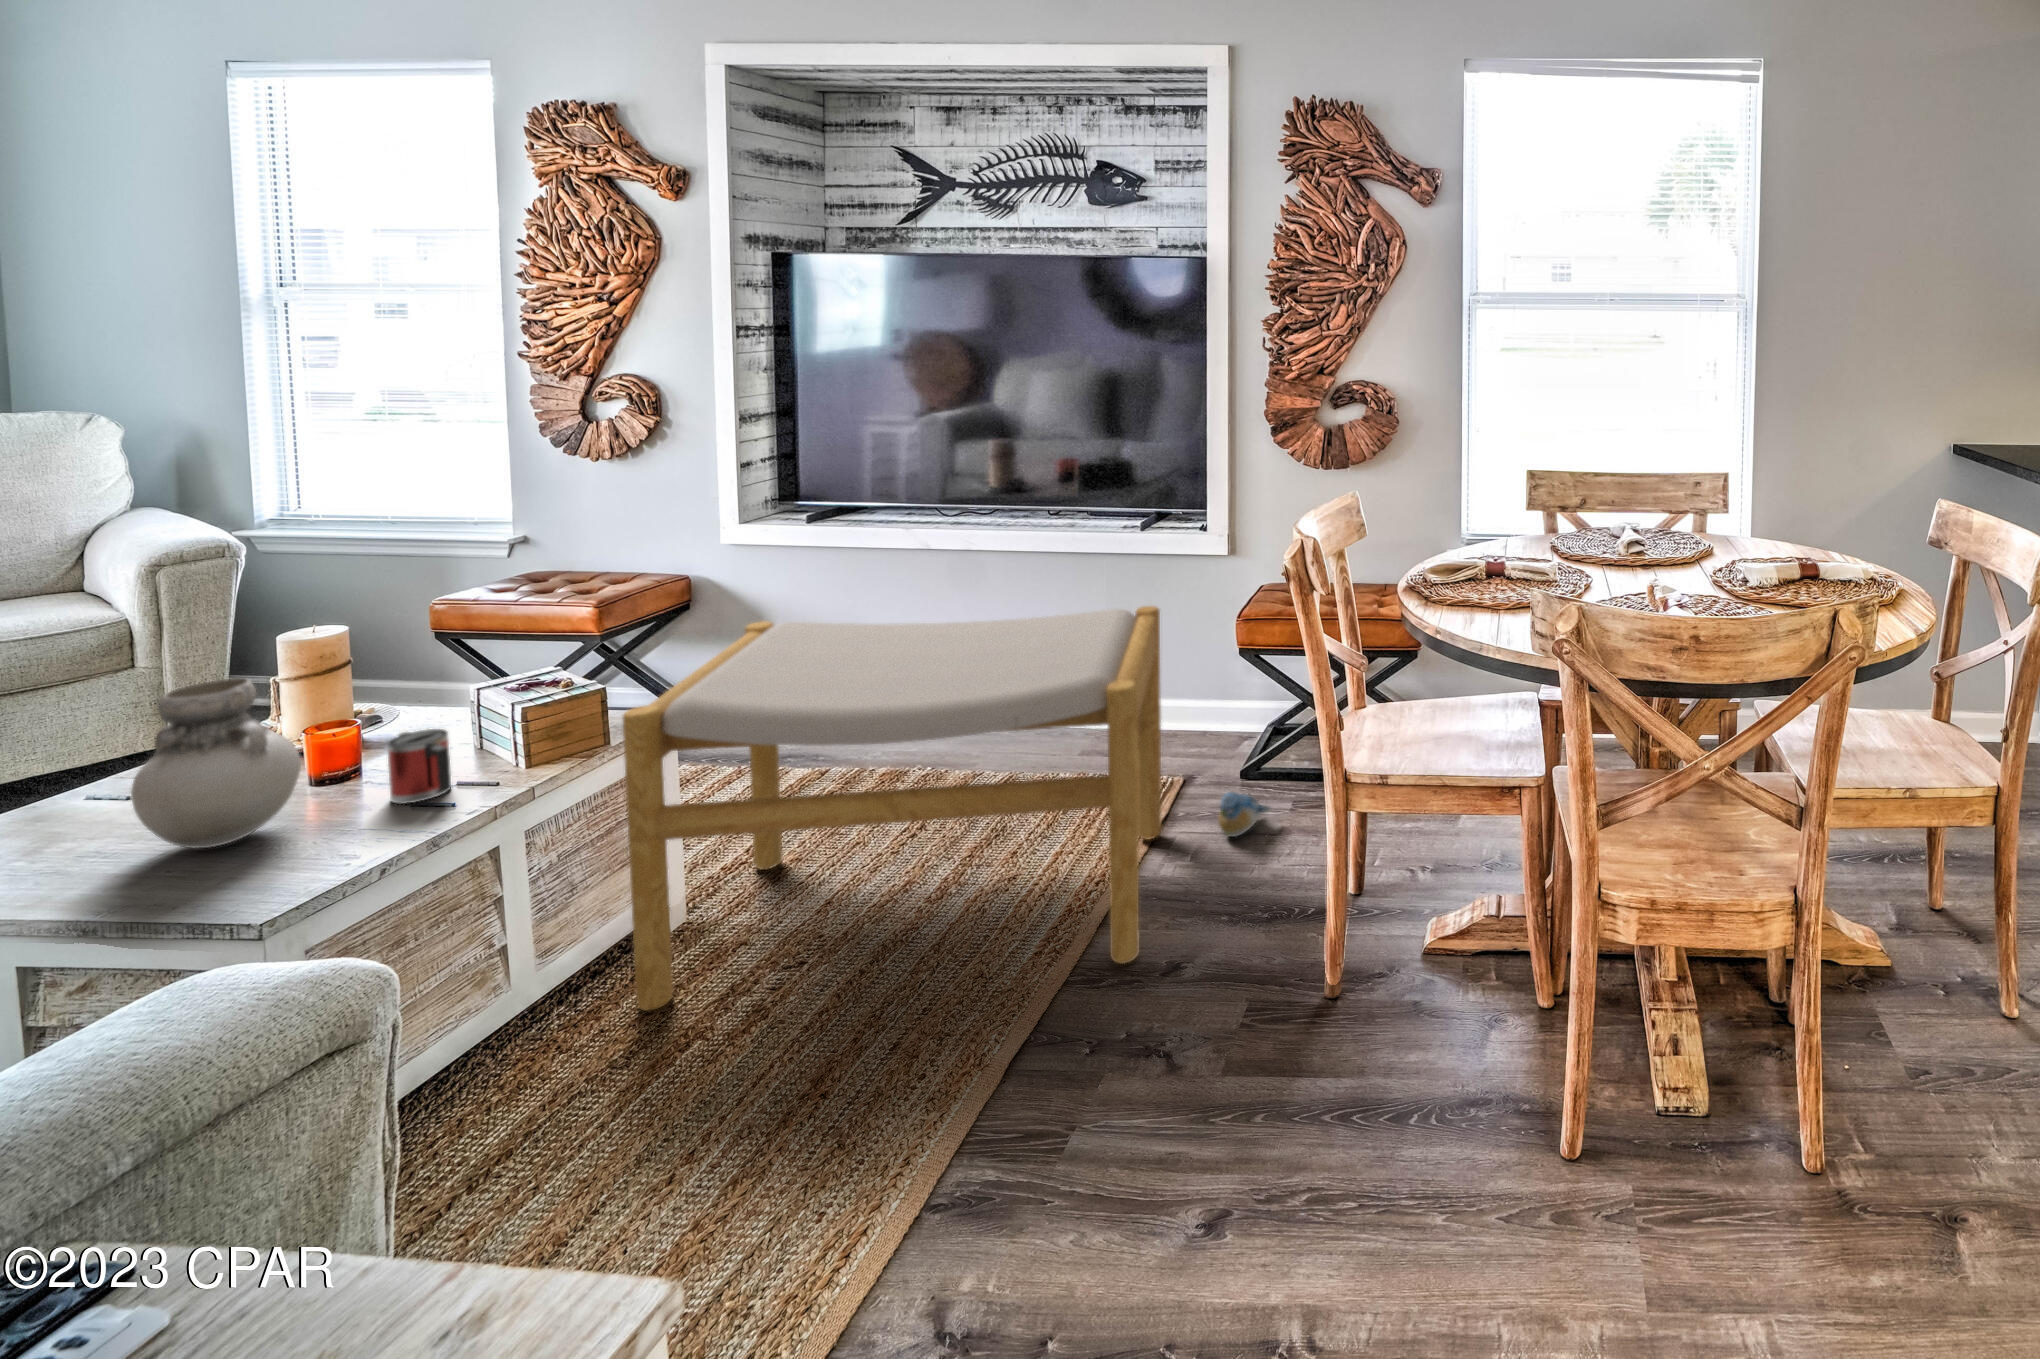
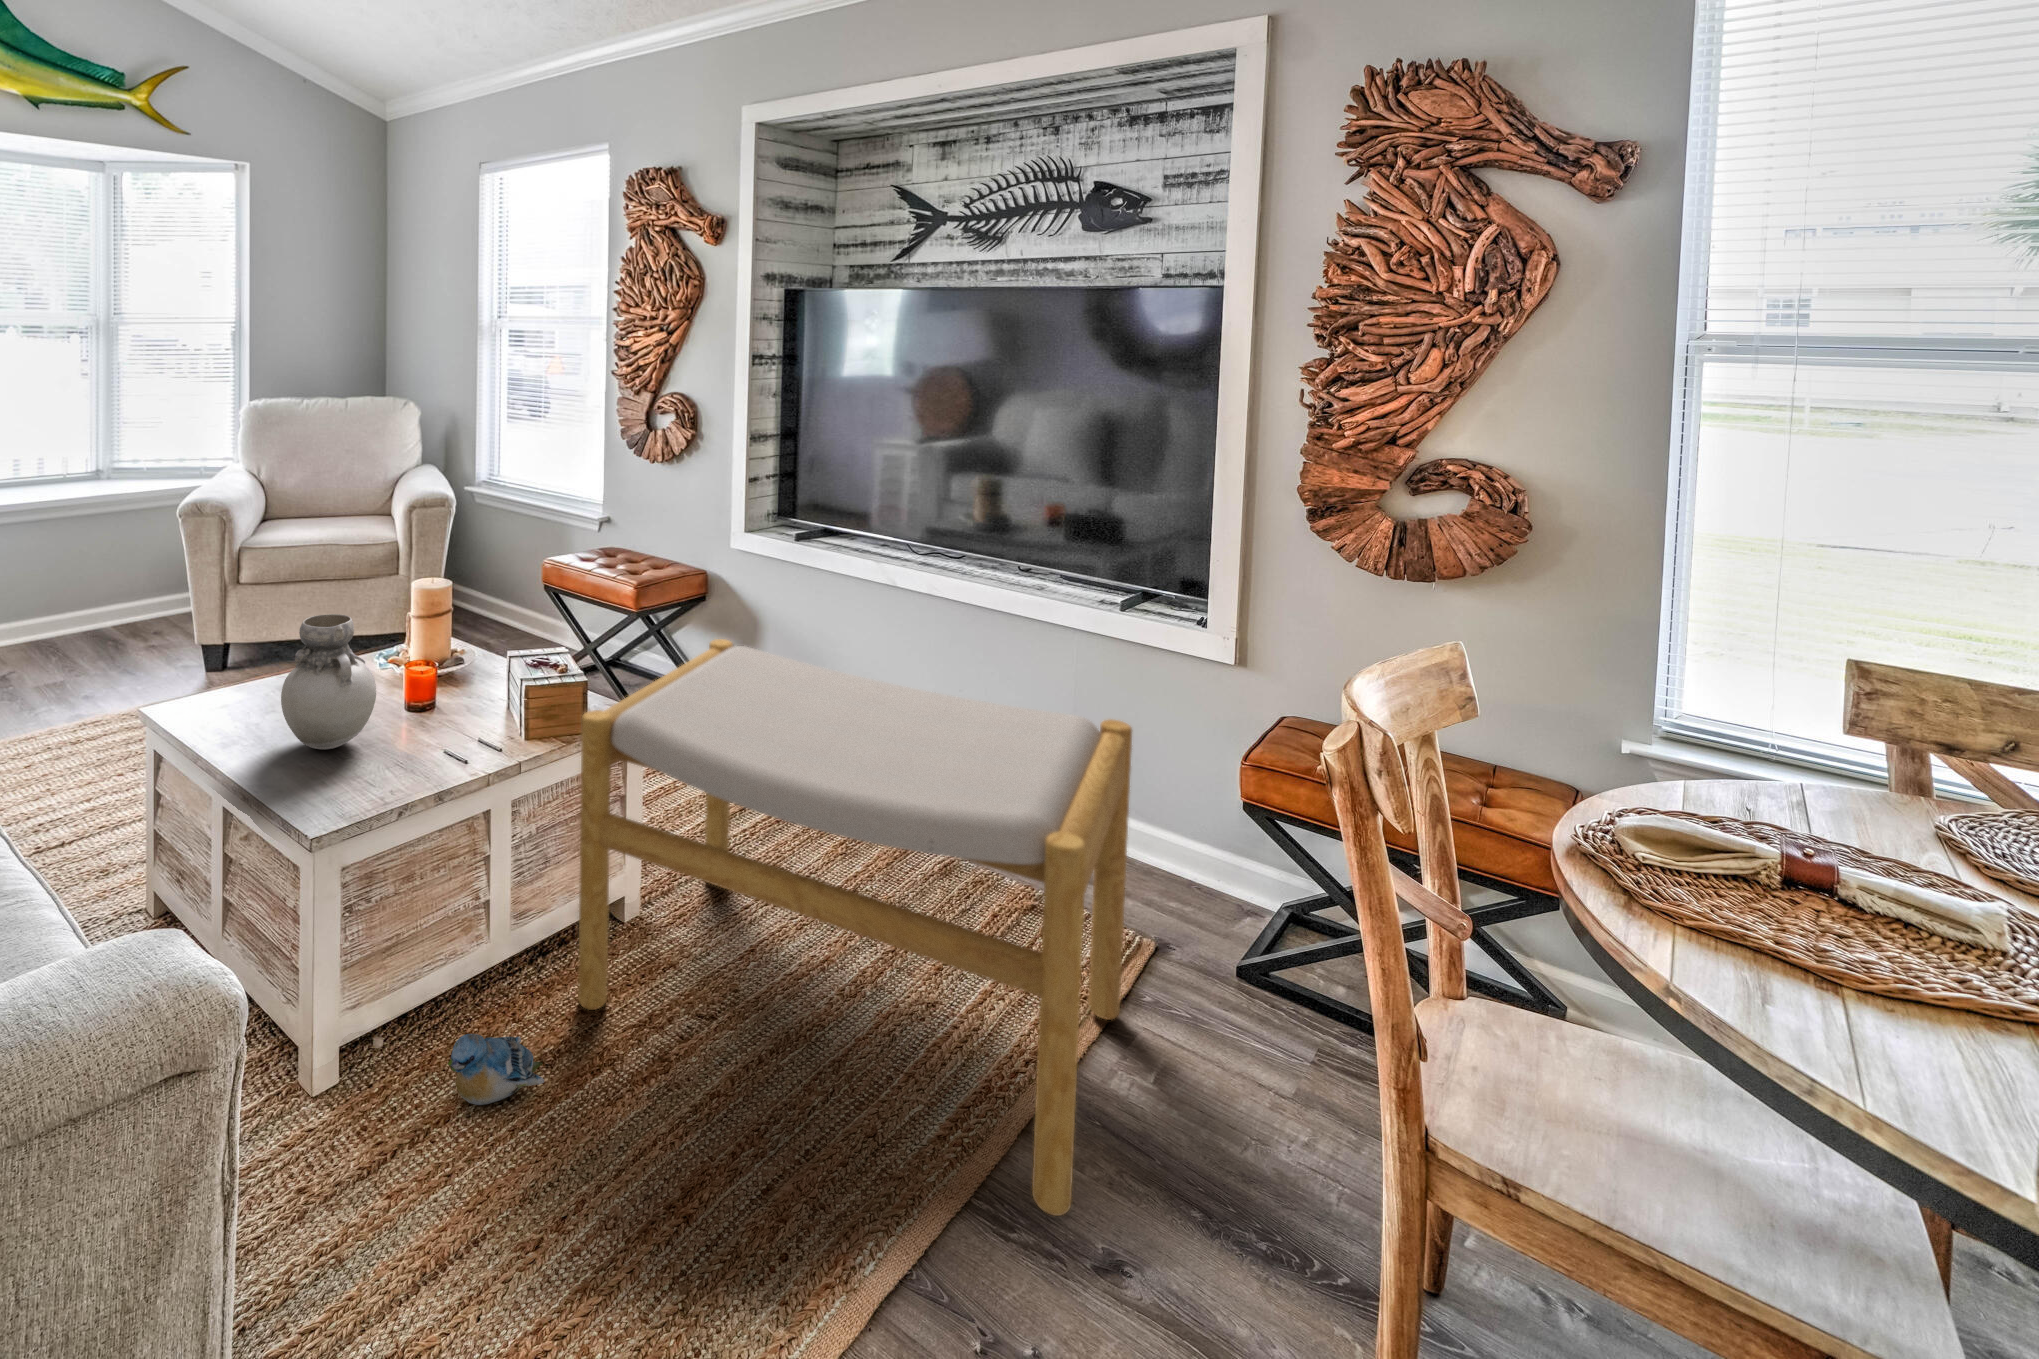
mug: present [387,729,451,804] -> none [428,685,467,751]
plush toy: present [1218,792,1271,837] -> present [448,1034,544,1105]

